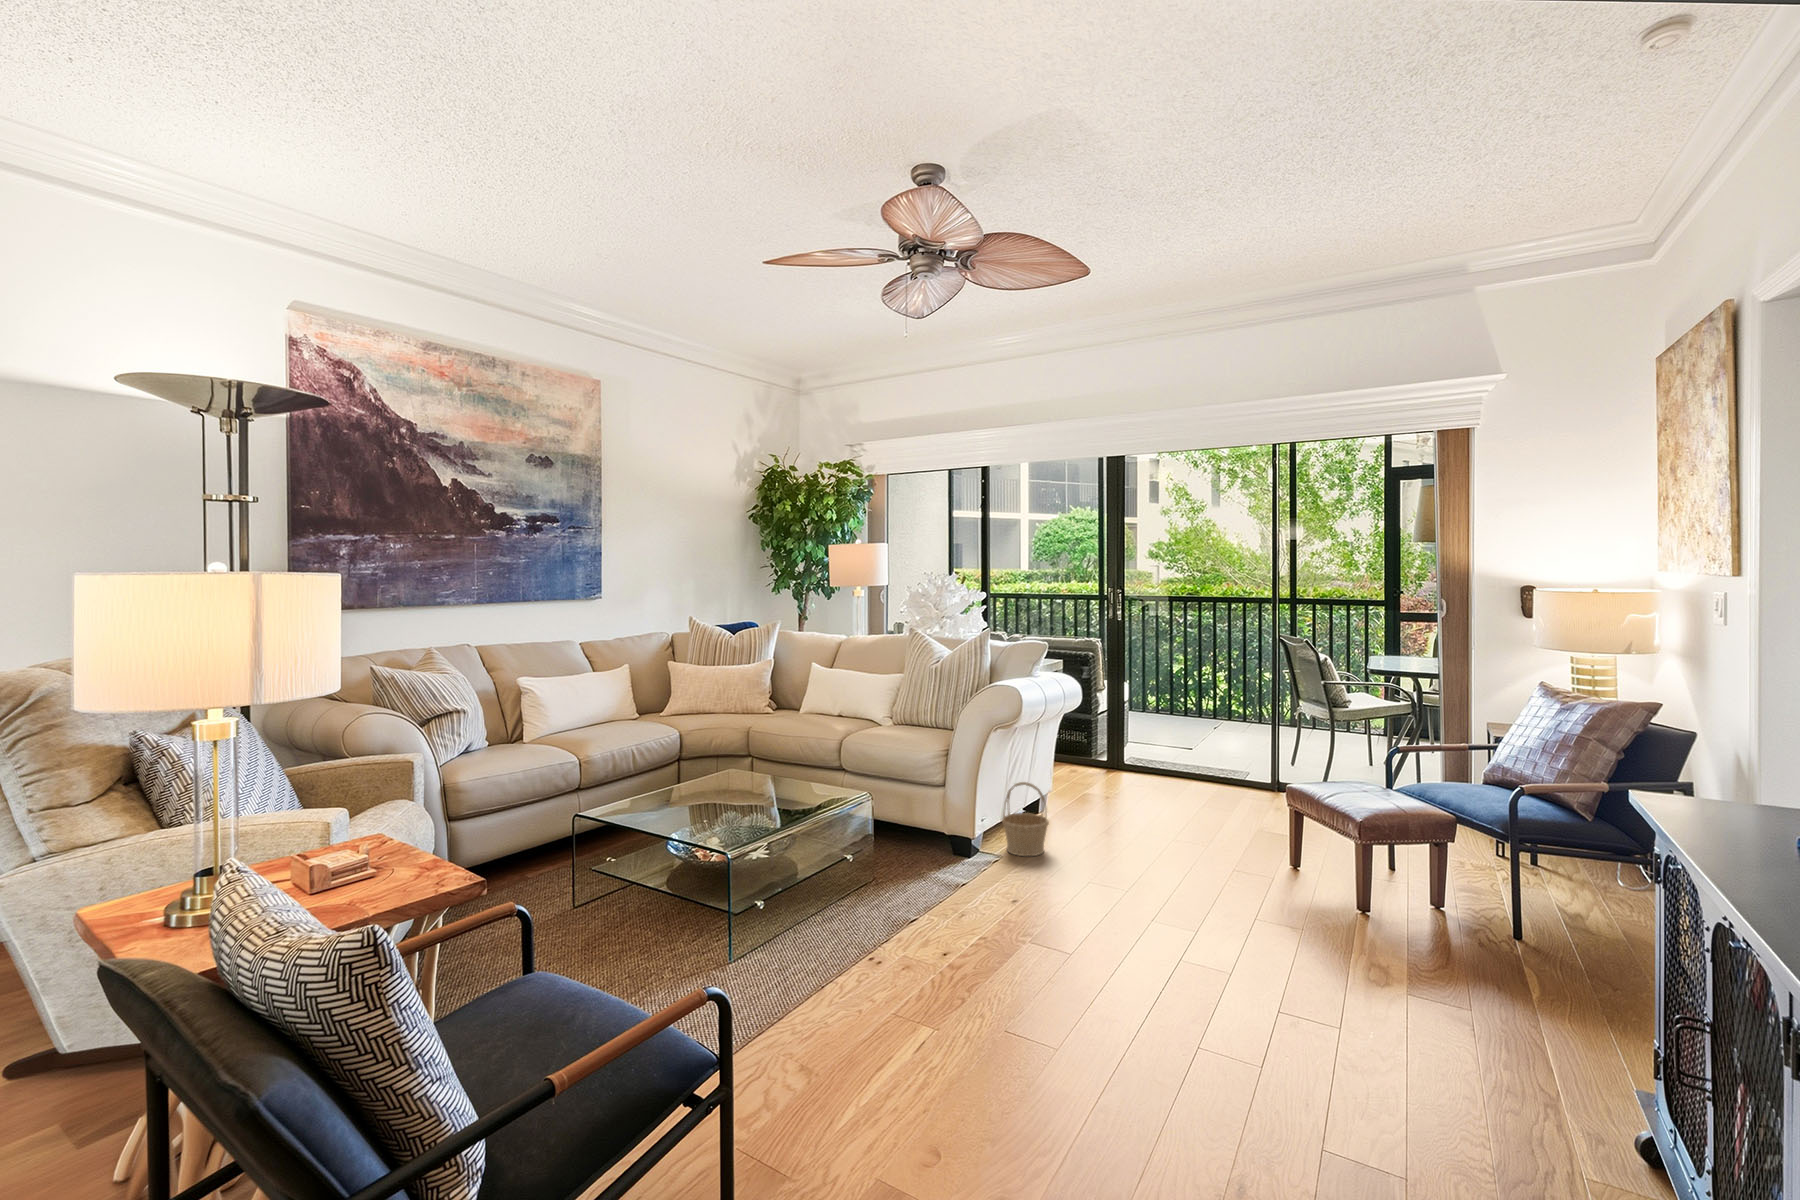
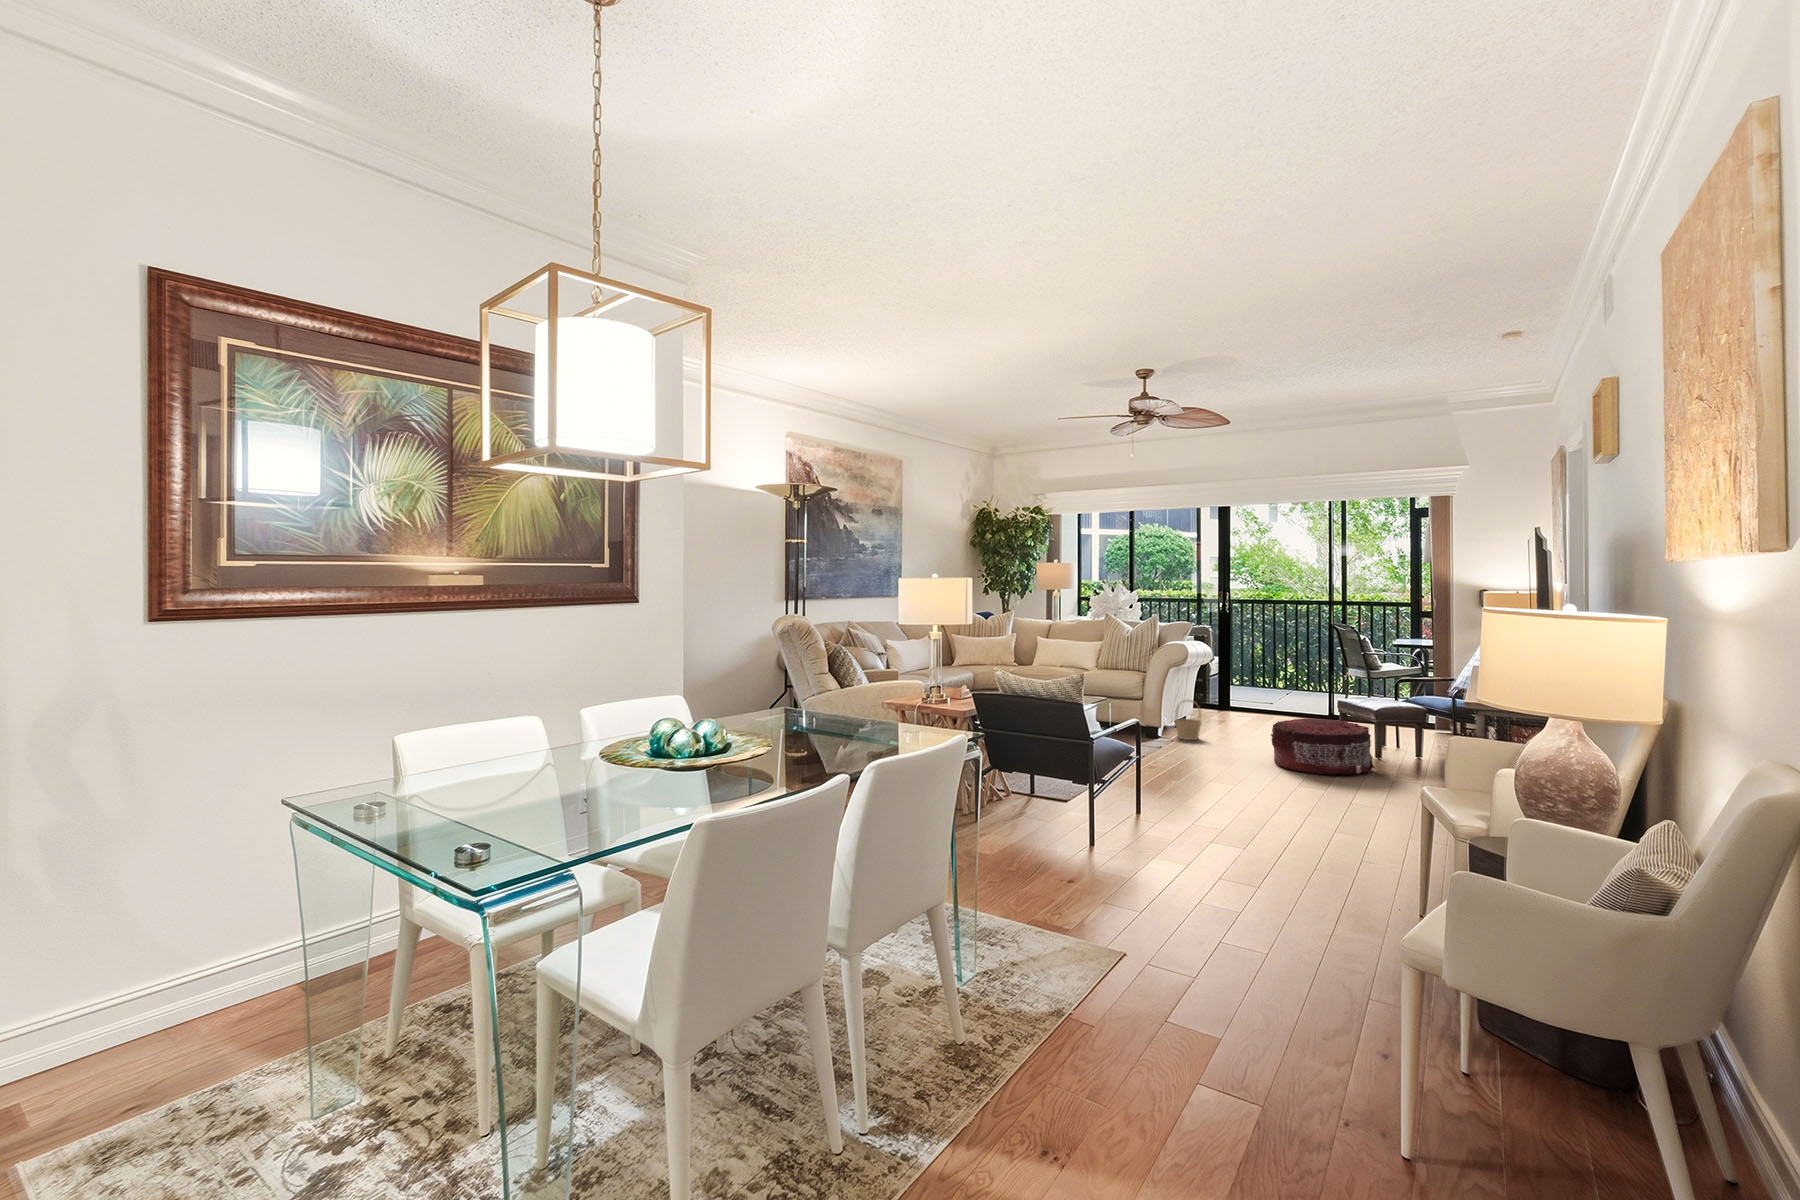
pouf: none [1149,836,1354,987] -> present [1271,718,1374,774]

